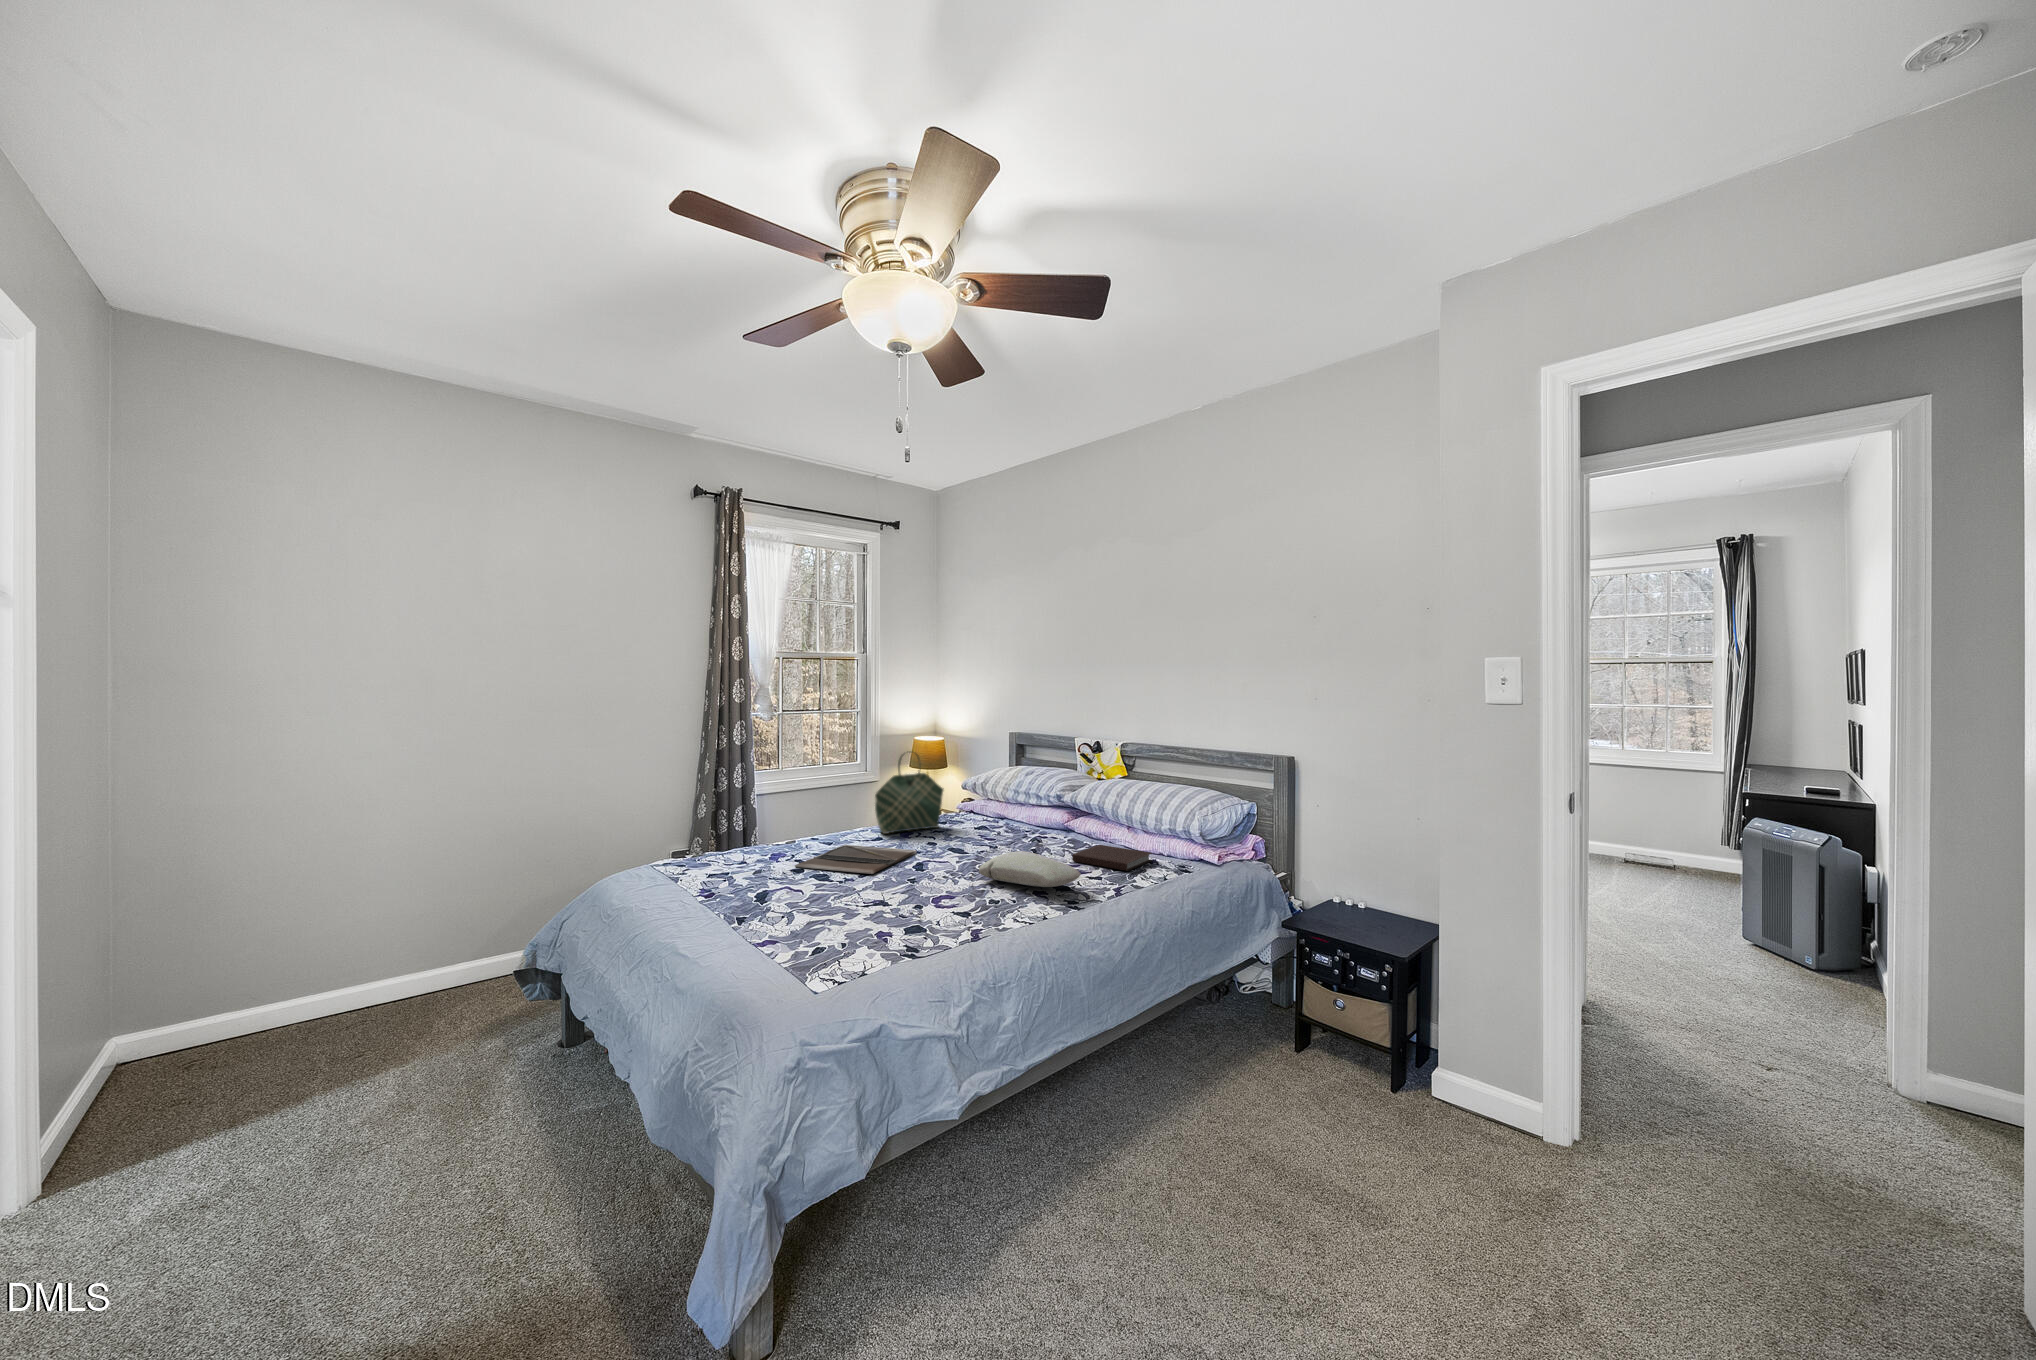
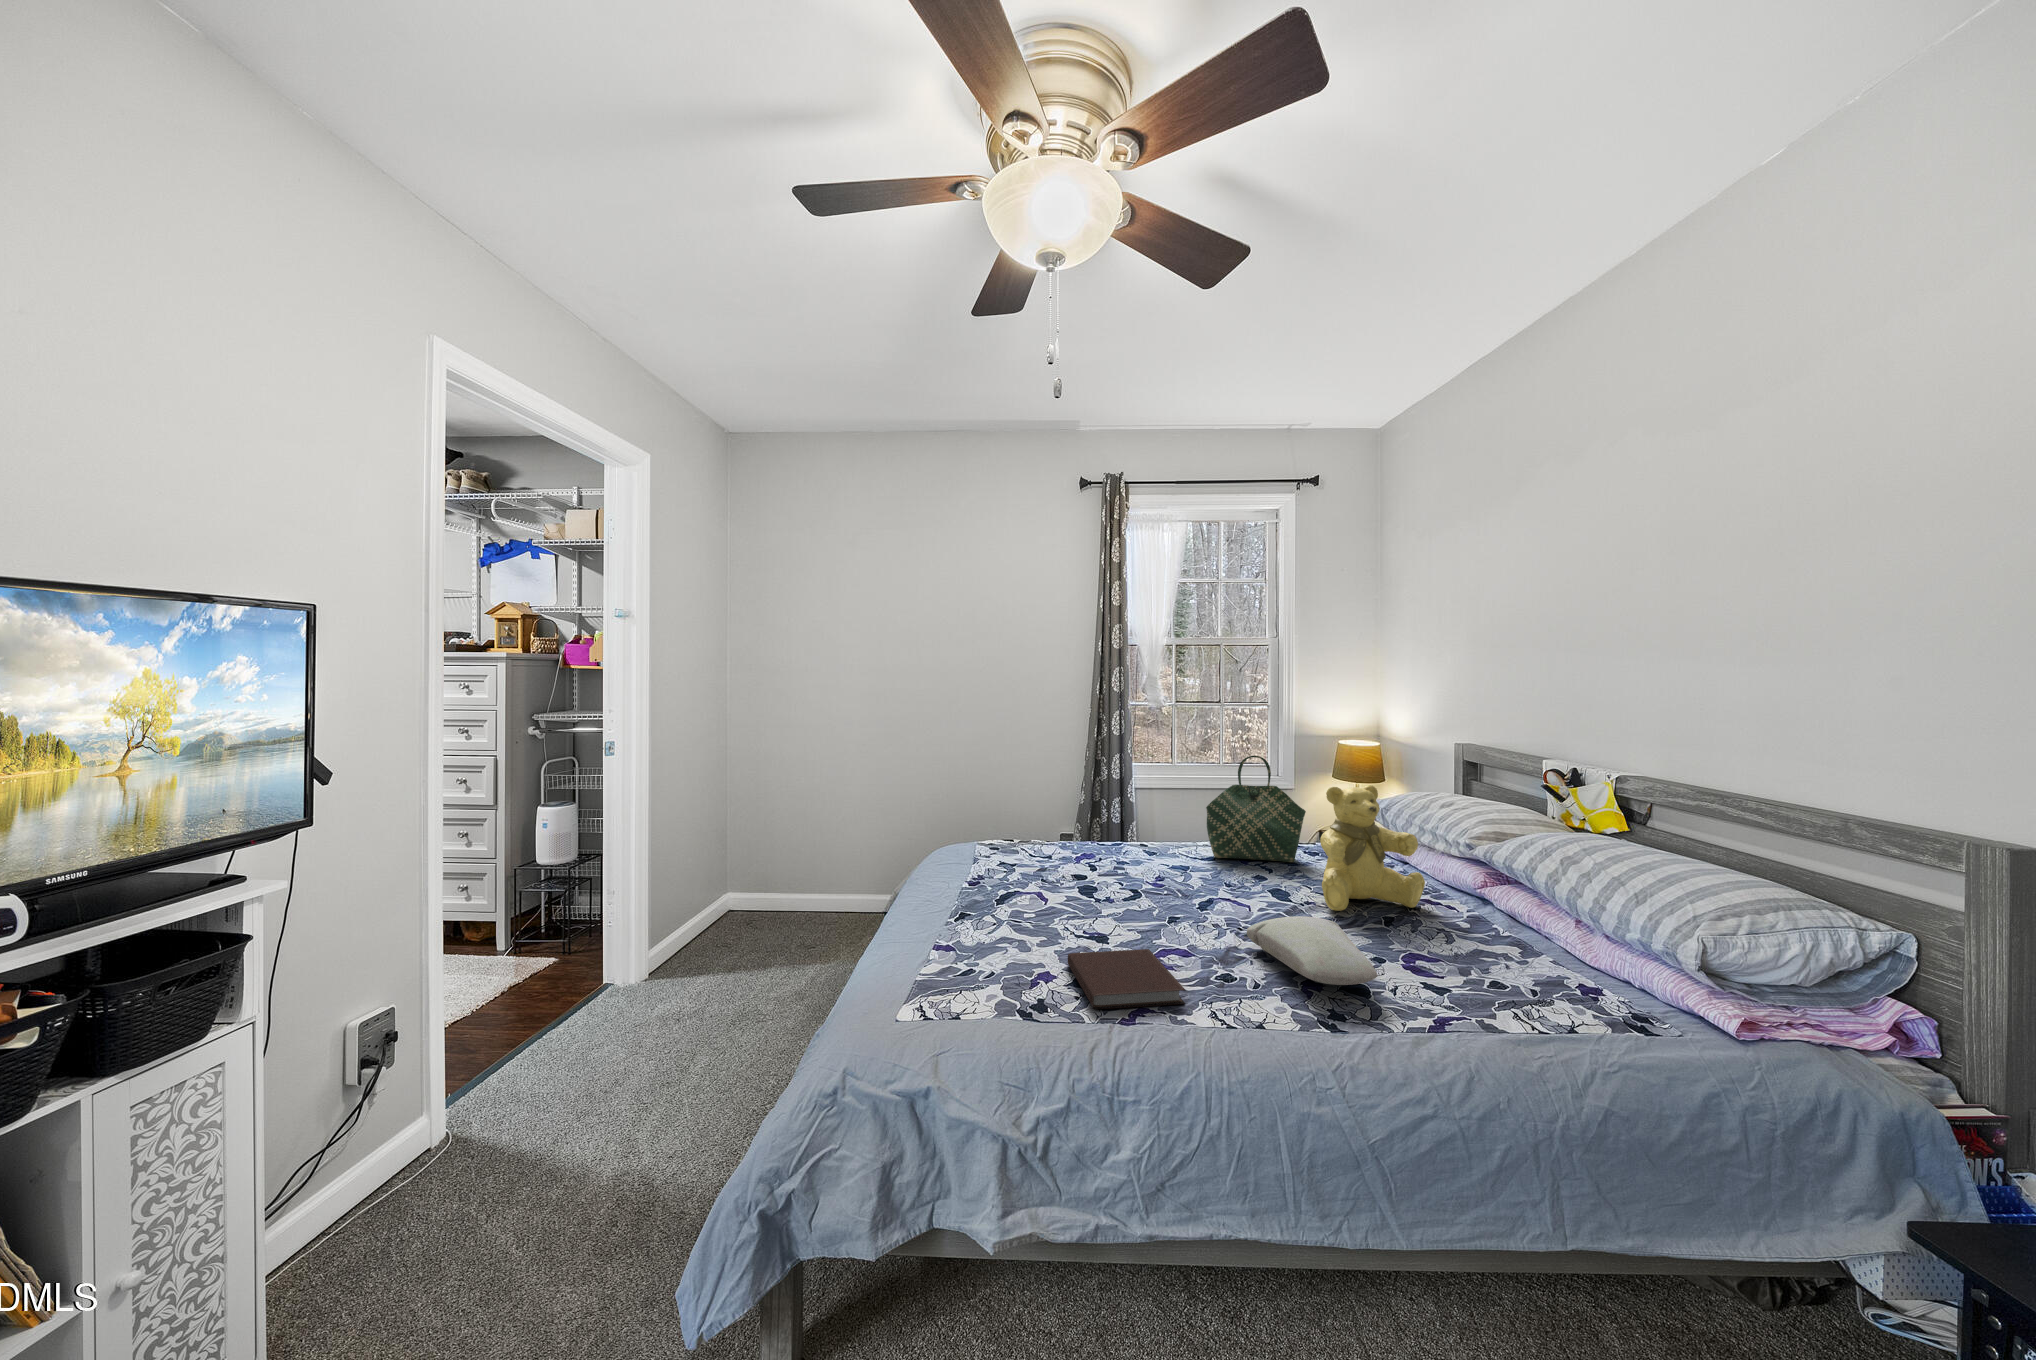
teddy bear: none [982,763,1041,850] -> present [1320,785,1425,911]
laptop: present [795,845,916,874] -> none [1073,862,1222,904]
notebook: present [1072,845,1152,871] -> present [1068,949,1185,1009]

